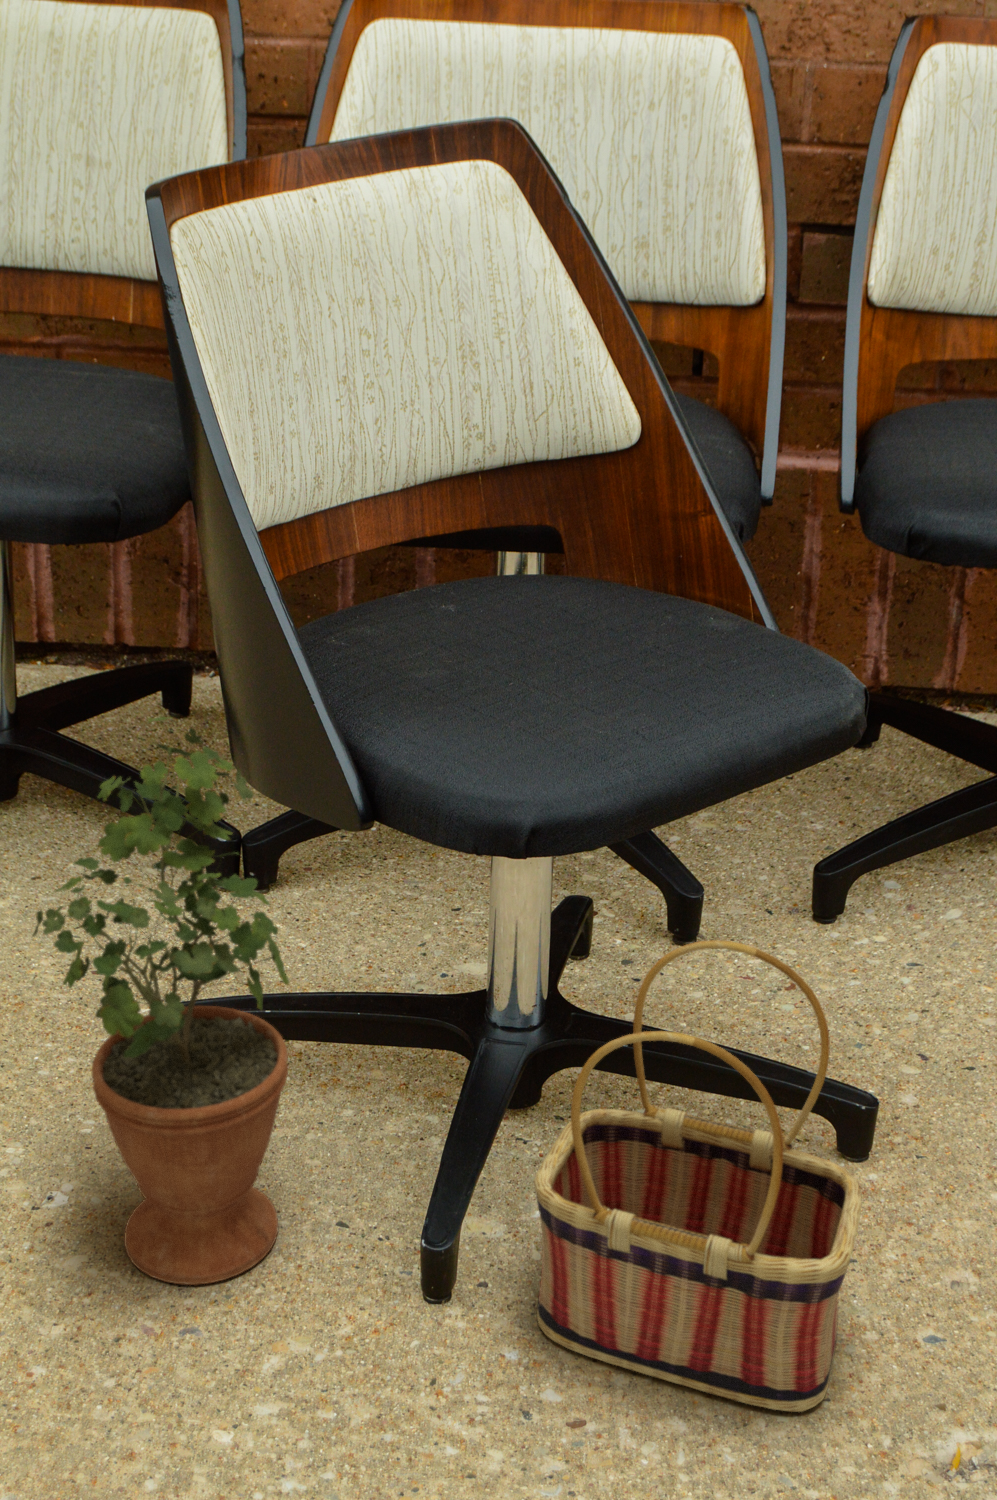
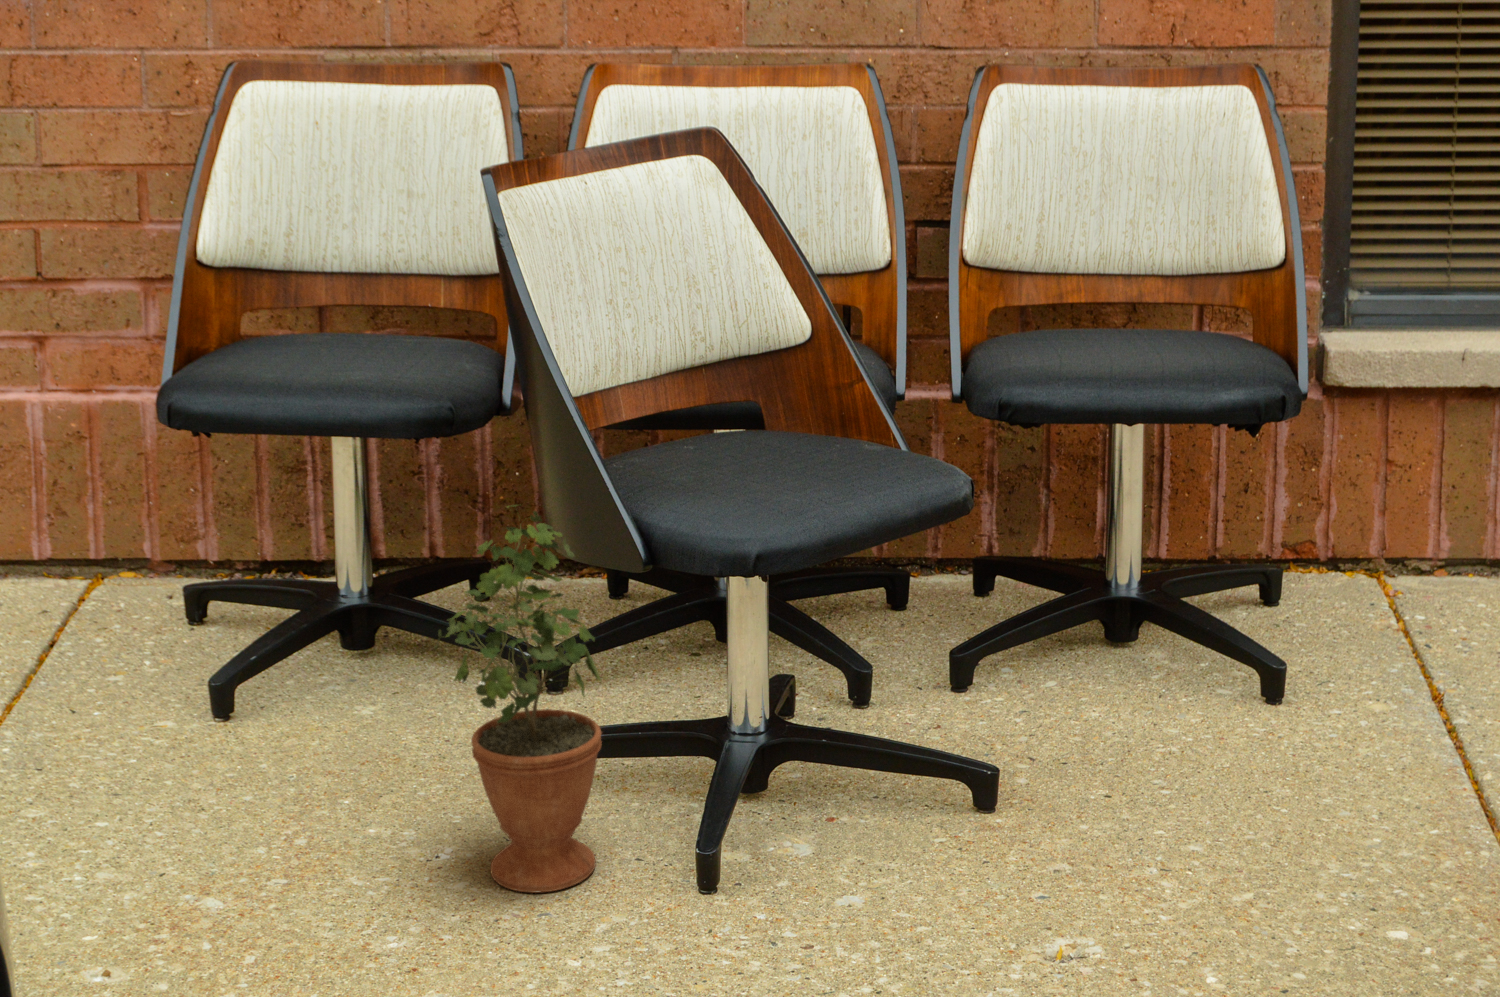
basket: present [534,940,862,1412] -> none [771,627,985,933]

